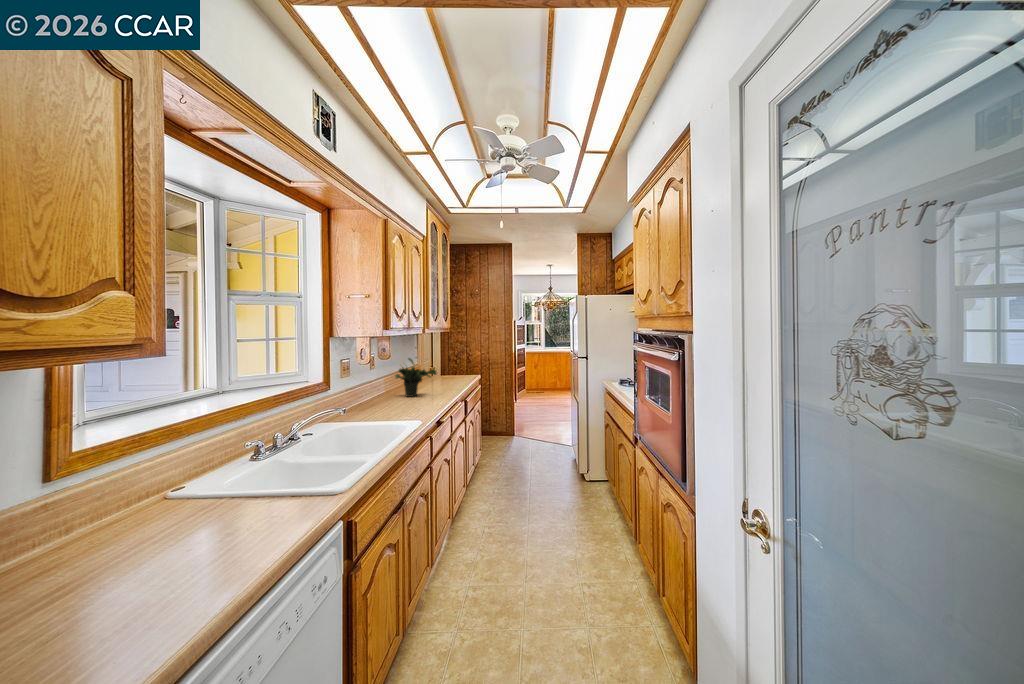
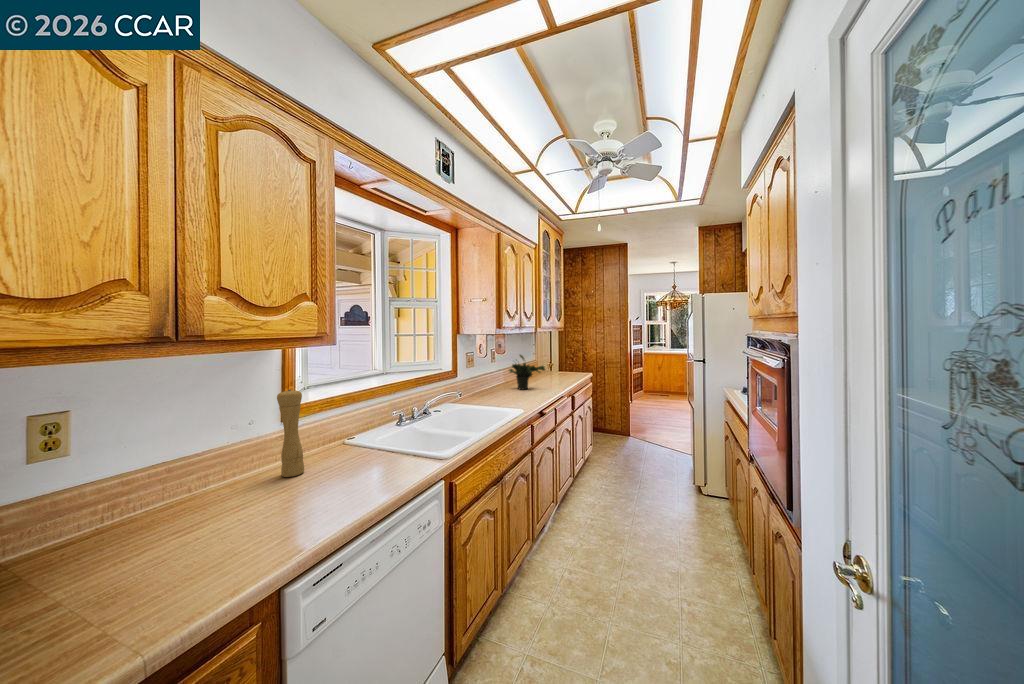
pepper mill: none [48,426,105,565] -> present [277,390,304,477]

